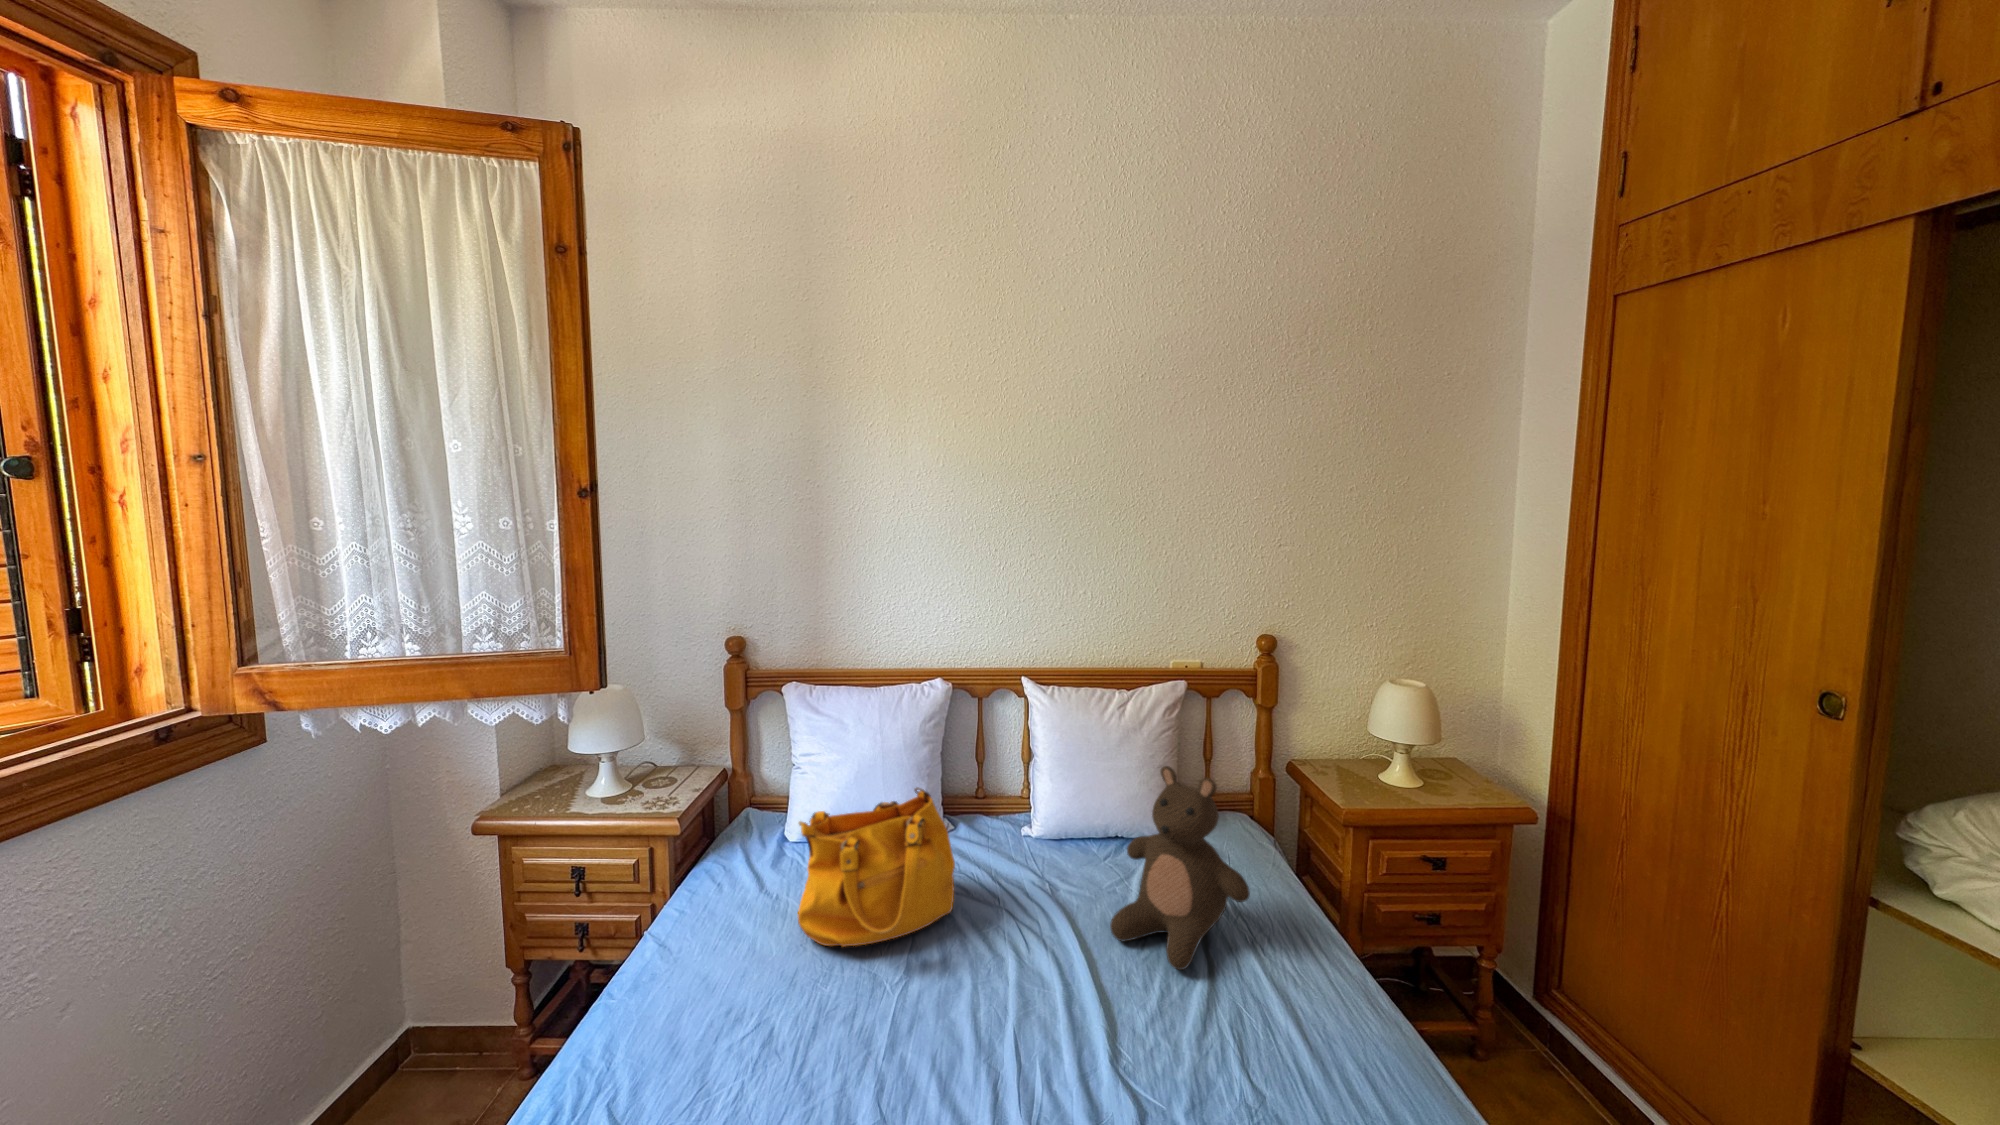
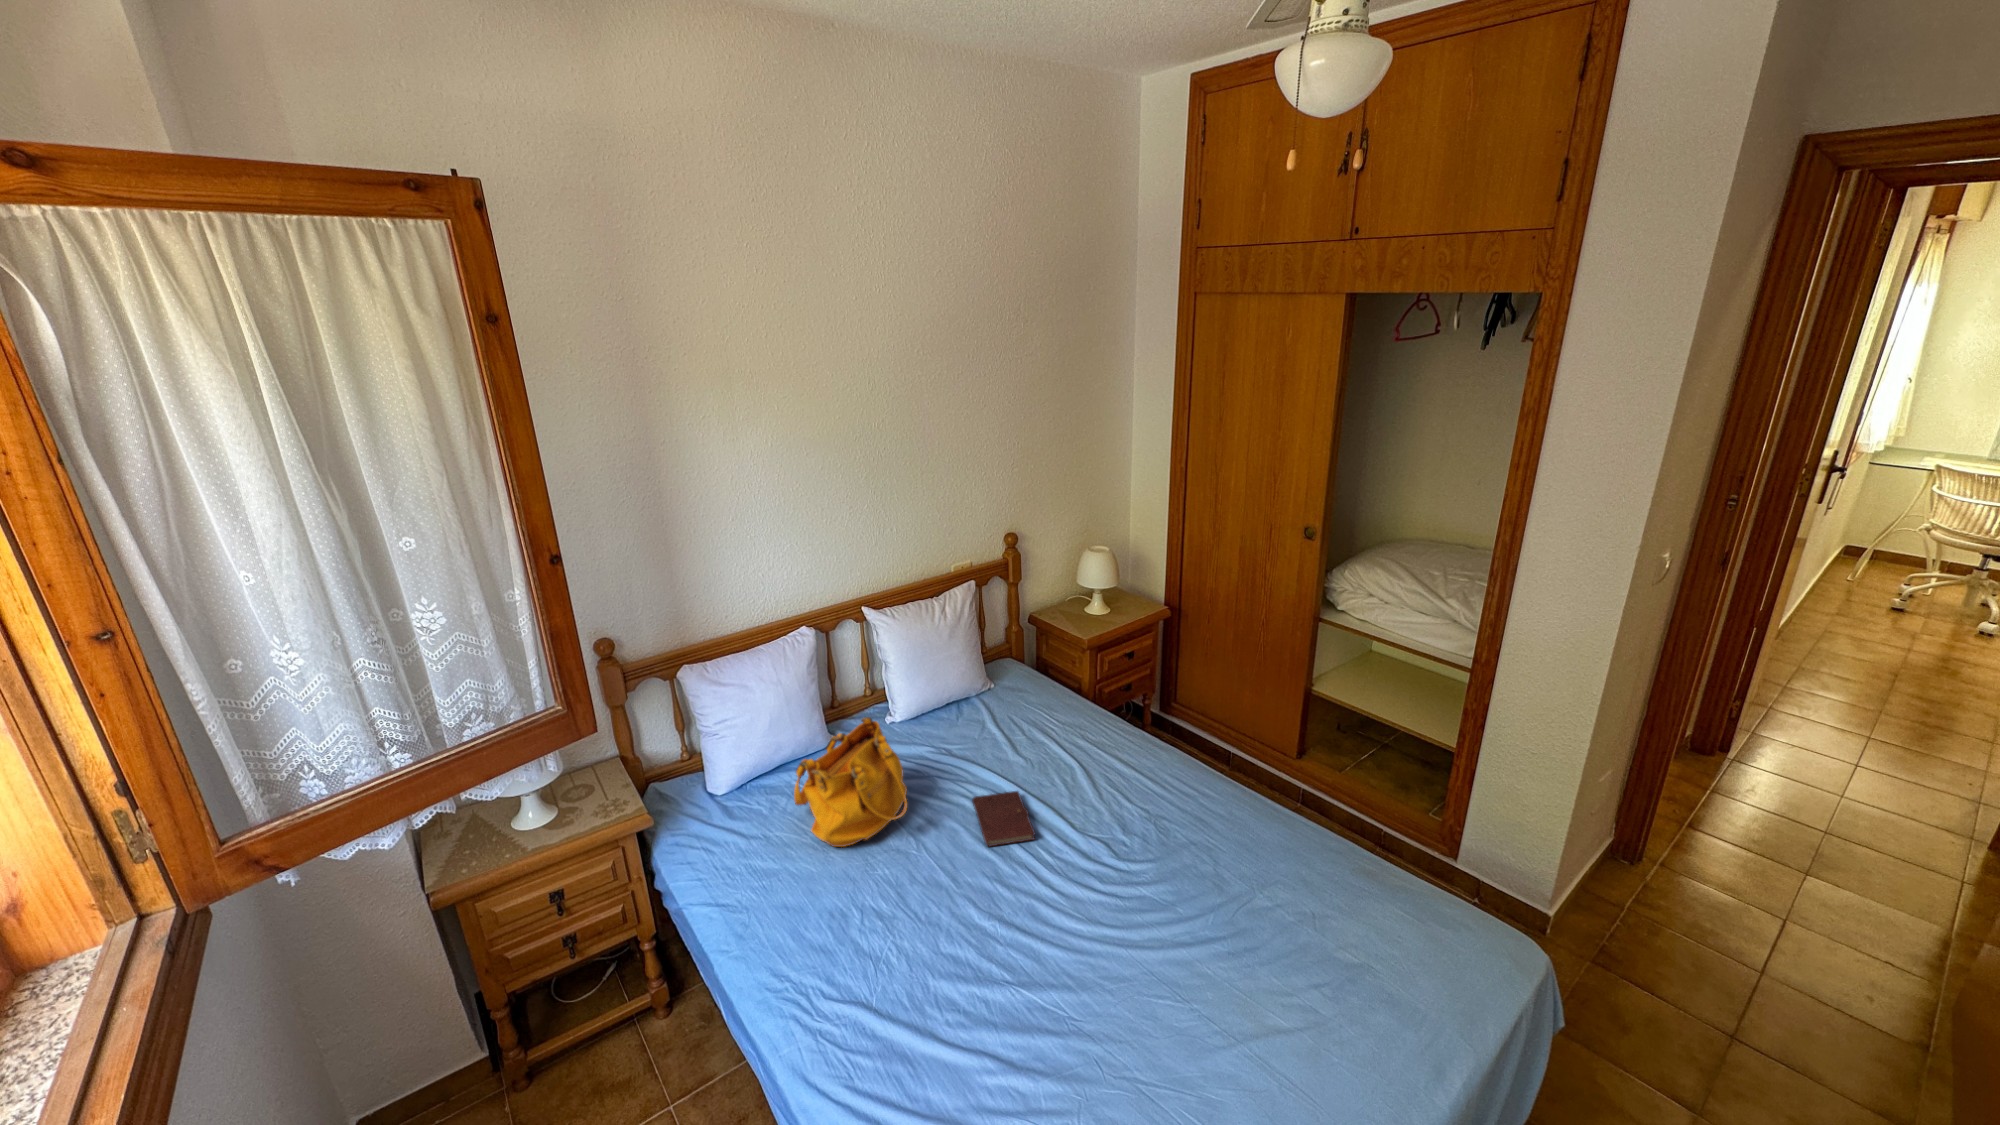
stuffed bear: present [1110,766,1250,970] -> none [993,649,1079,766]
notebook: none [967,957,1084,1064] -> present [972,791,1035,846]

